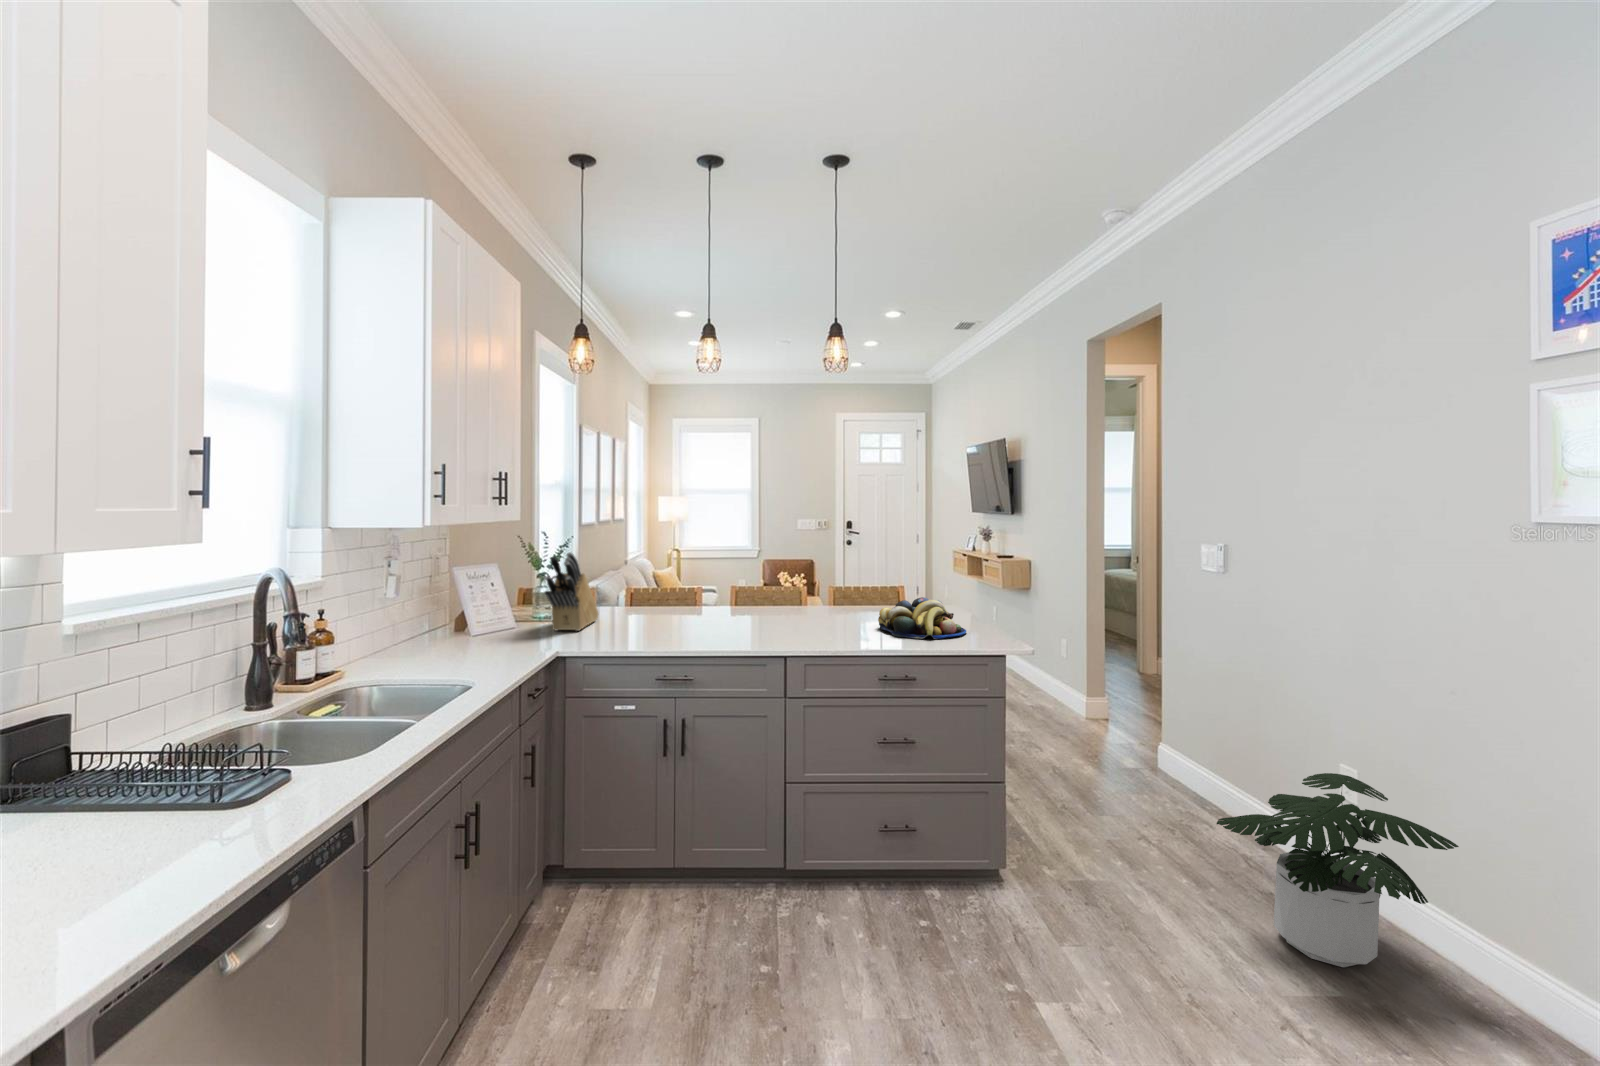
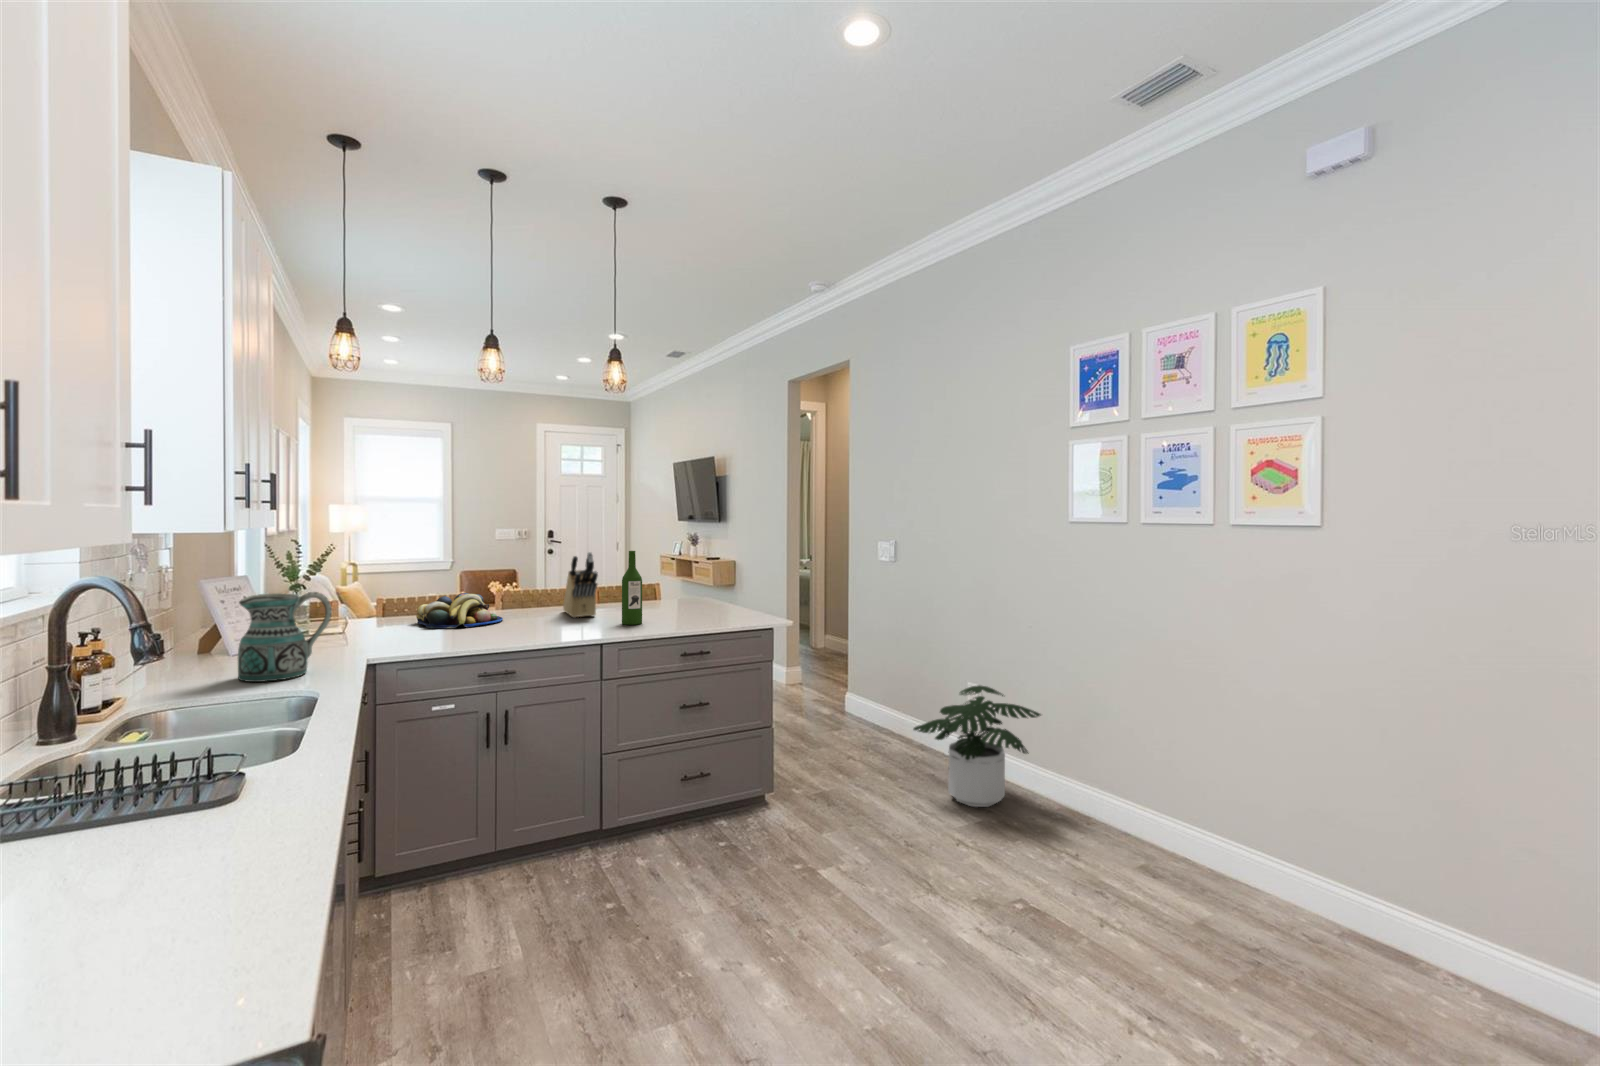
wine bottle: none [832,551,856,637] -> present [622,551,642,625]
knife block: present [545,552,599,631] -> present [563,552,598,618]
ceramic pitcher: none [432,583,514,669] -> present [238,592,332,682]
fruit bowl: present [878,597,966,639] -> present [416,593,503,628]

